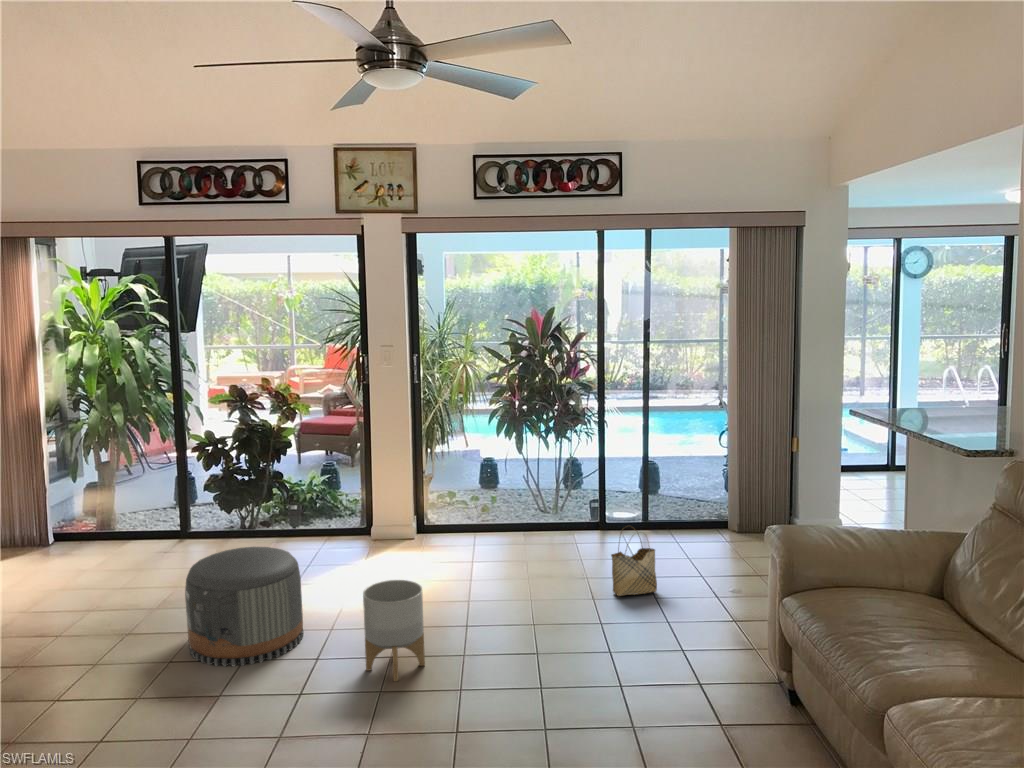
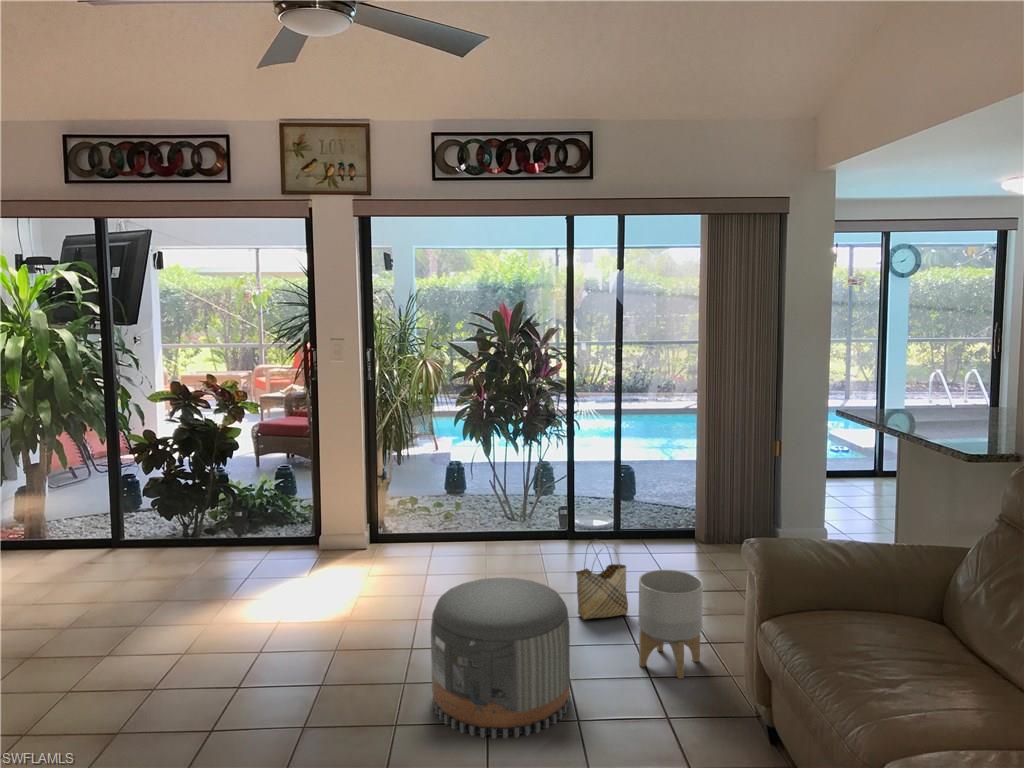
pouf: present [185,547,303,666] -> present [431,577,570,738]
planter: present [363,580,425,681] -> present [639,570,703,679]

